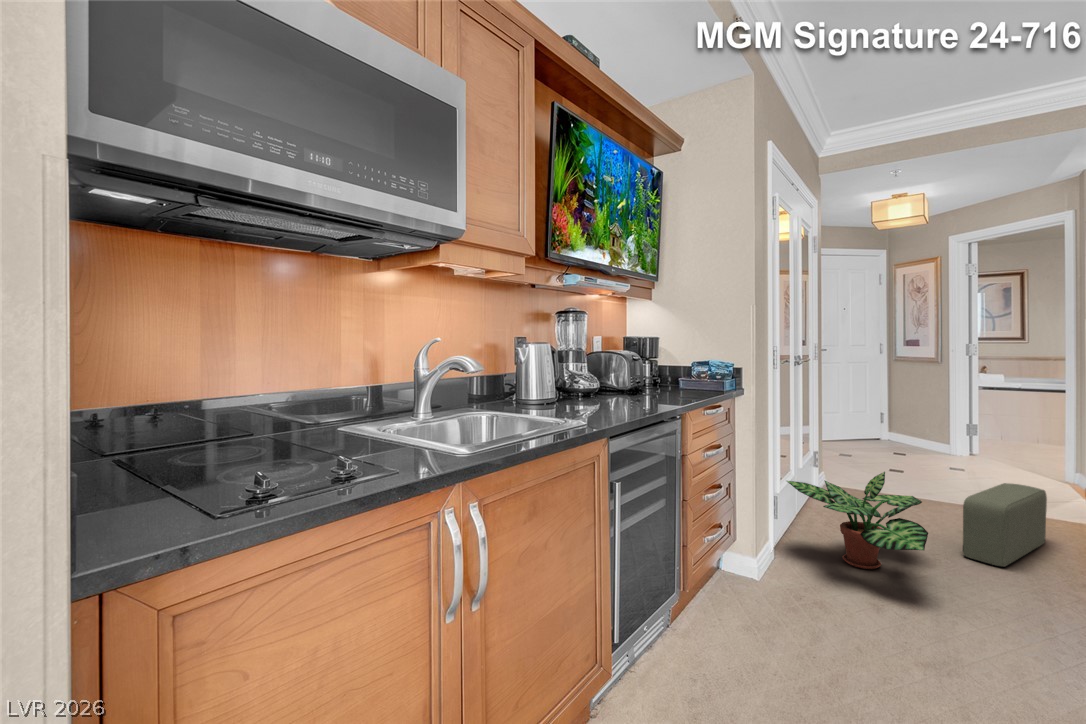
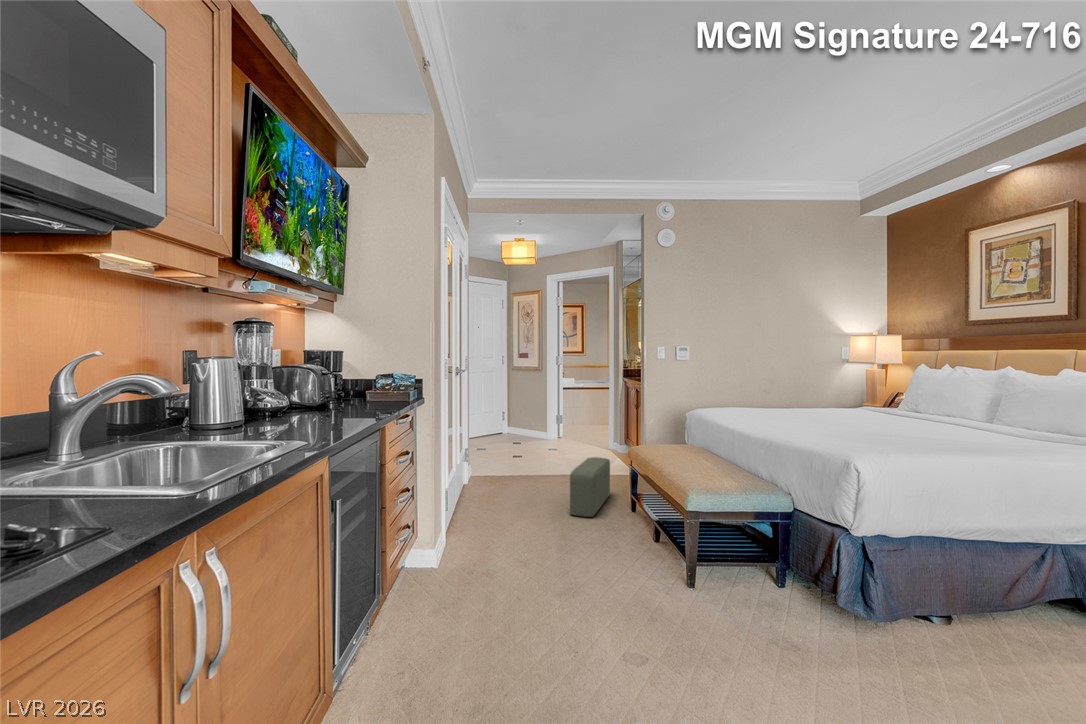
potted plant: present [787,472,928,569] -> none [454,459,556,540]

